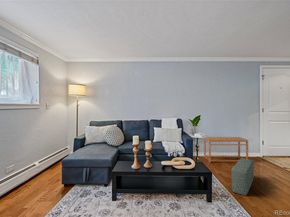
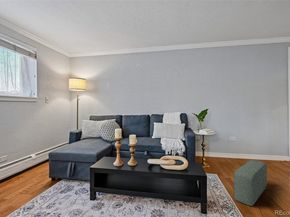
side table: present [204,137,248,163] -> none [212,135,265,166]

